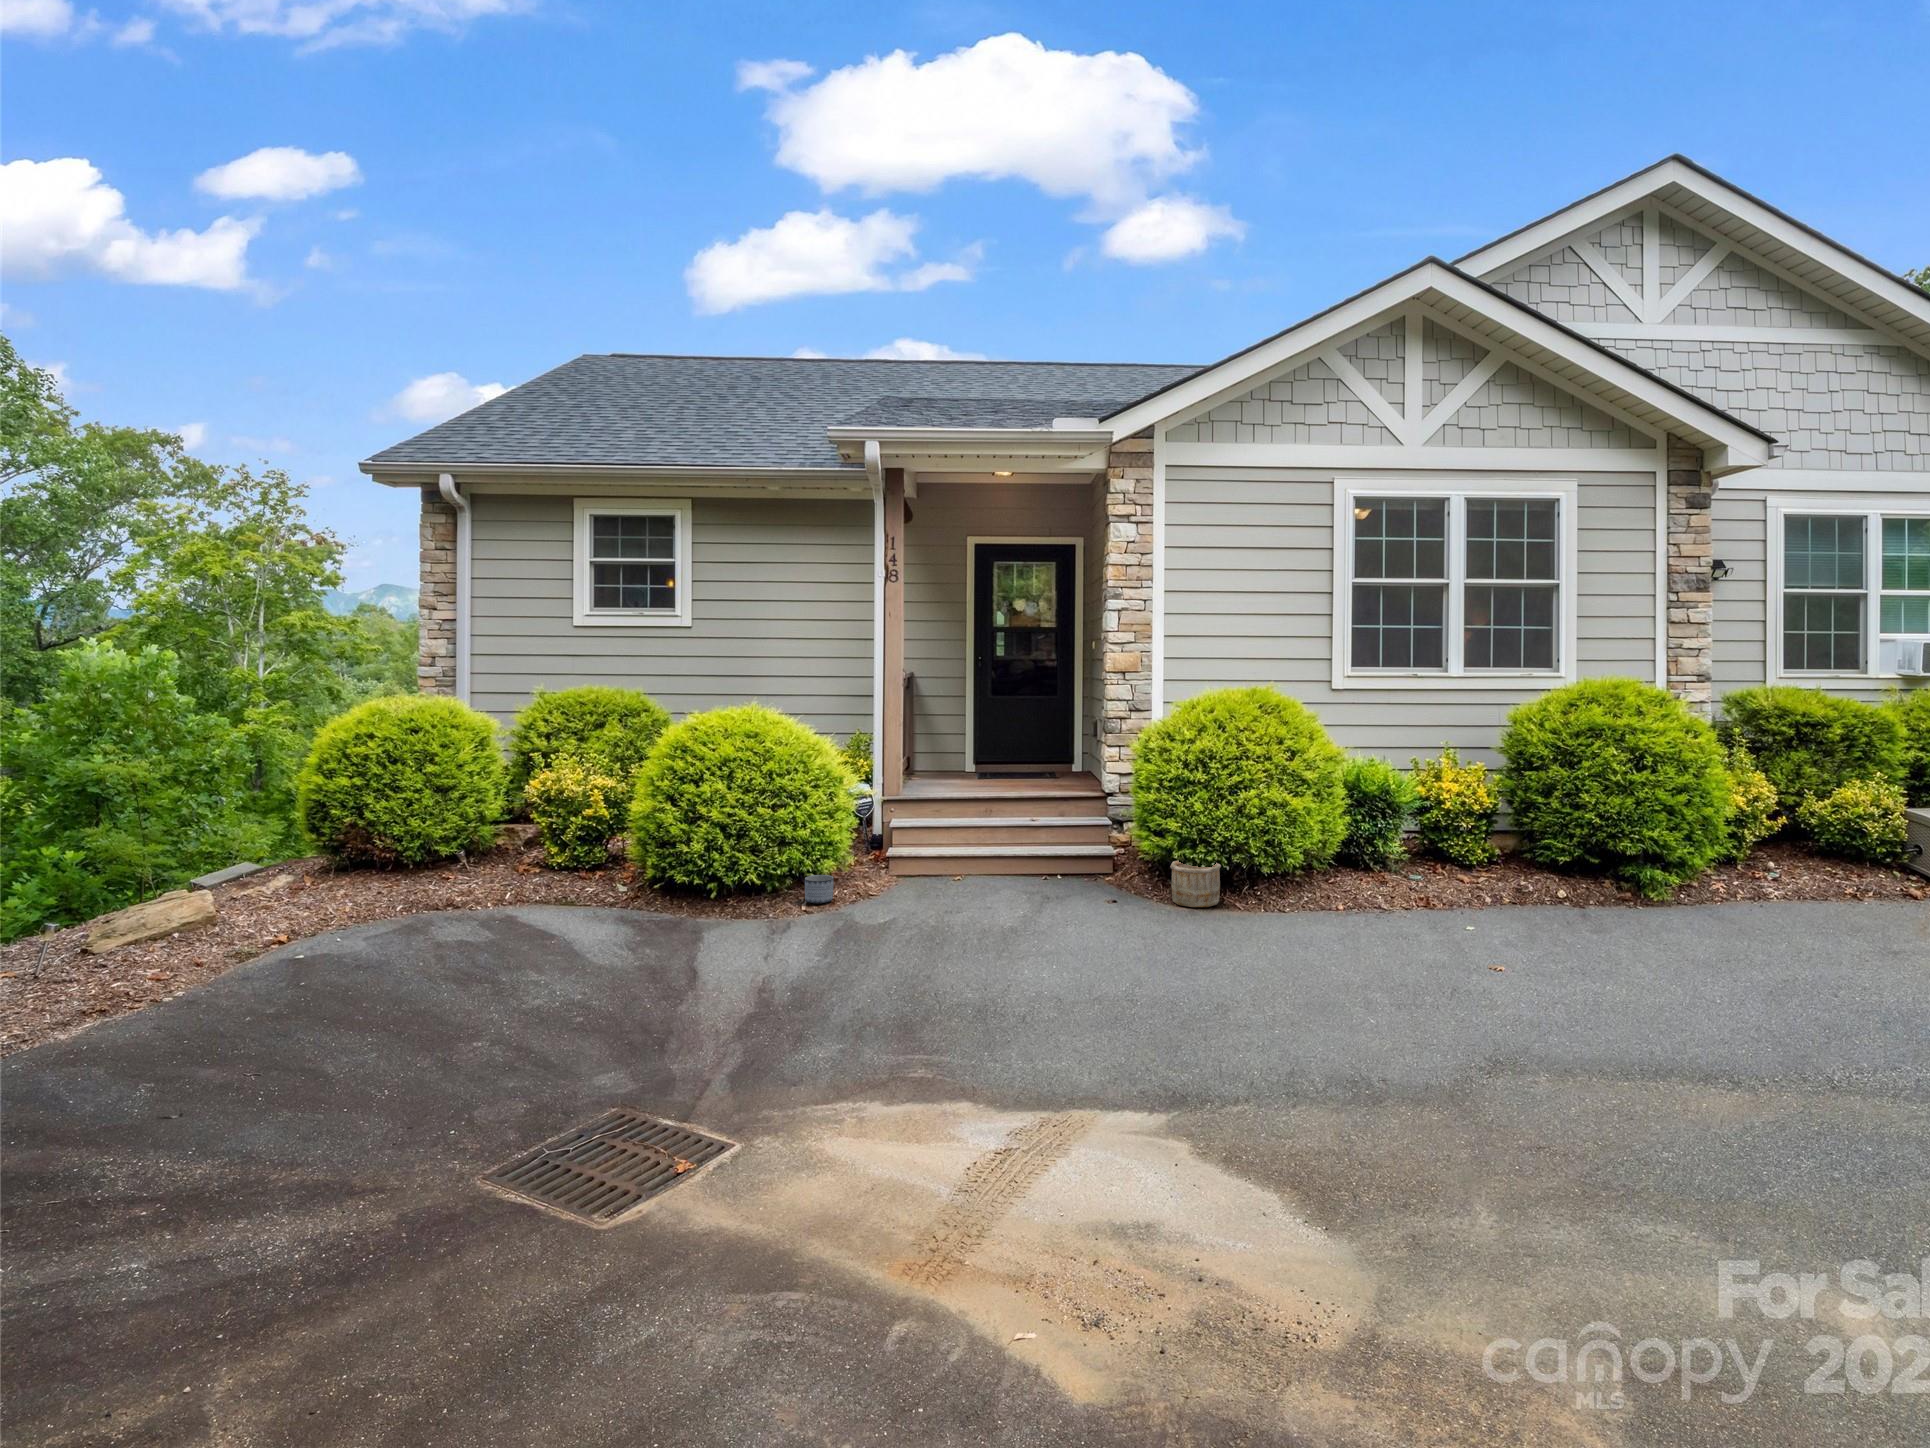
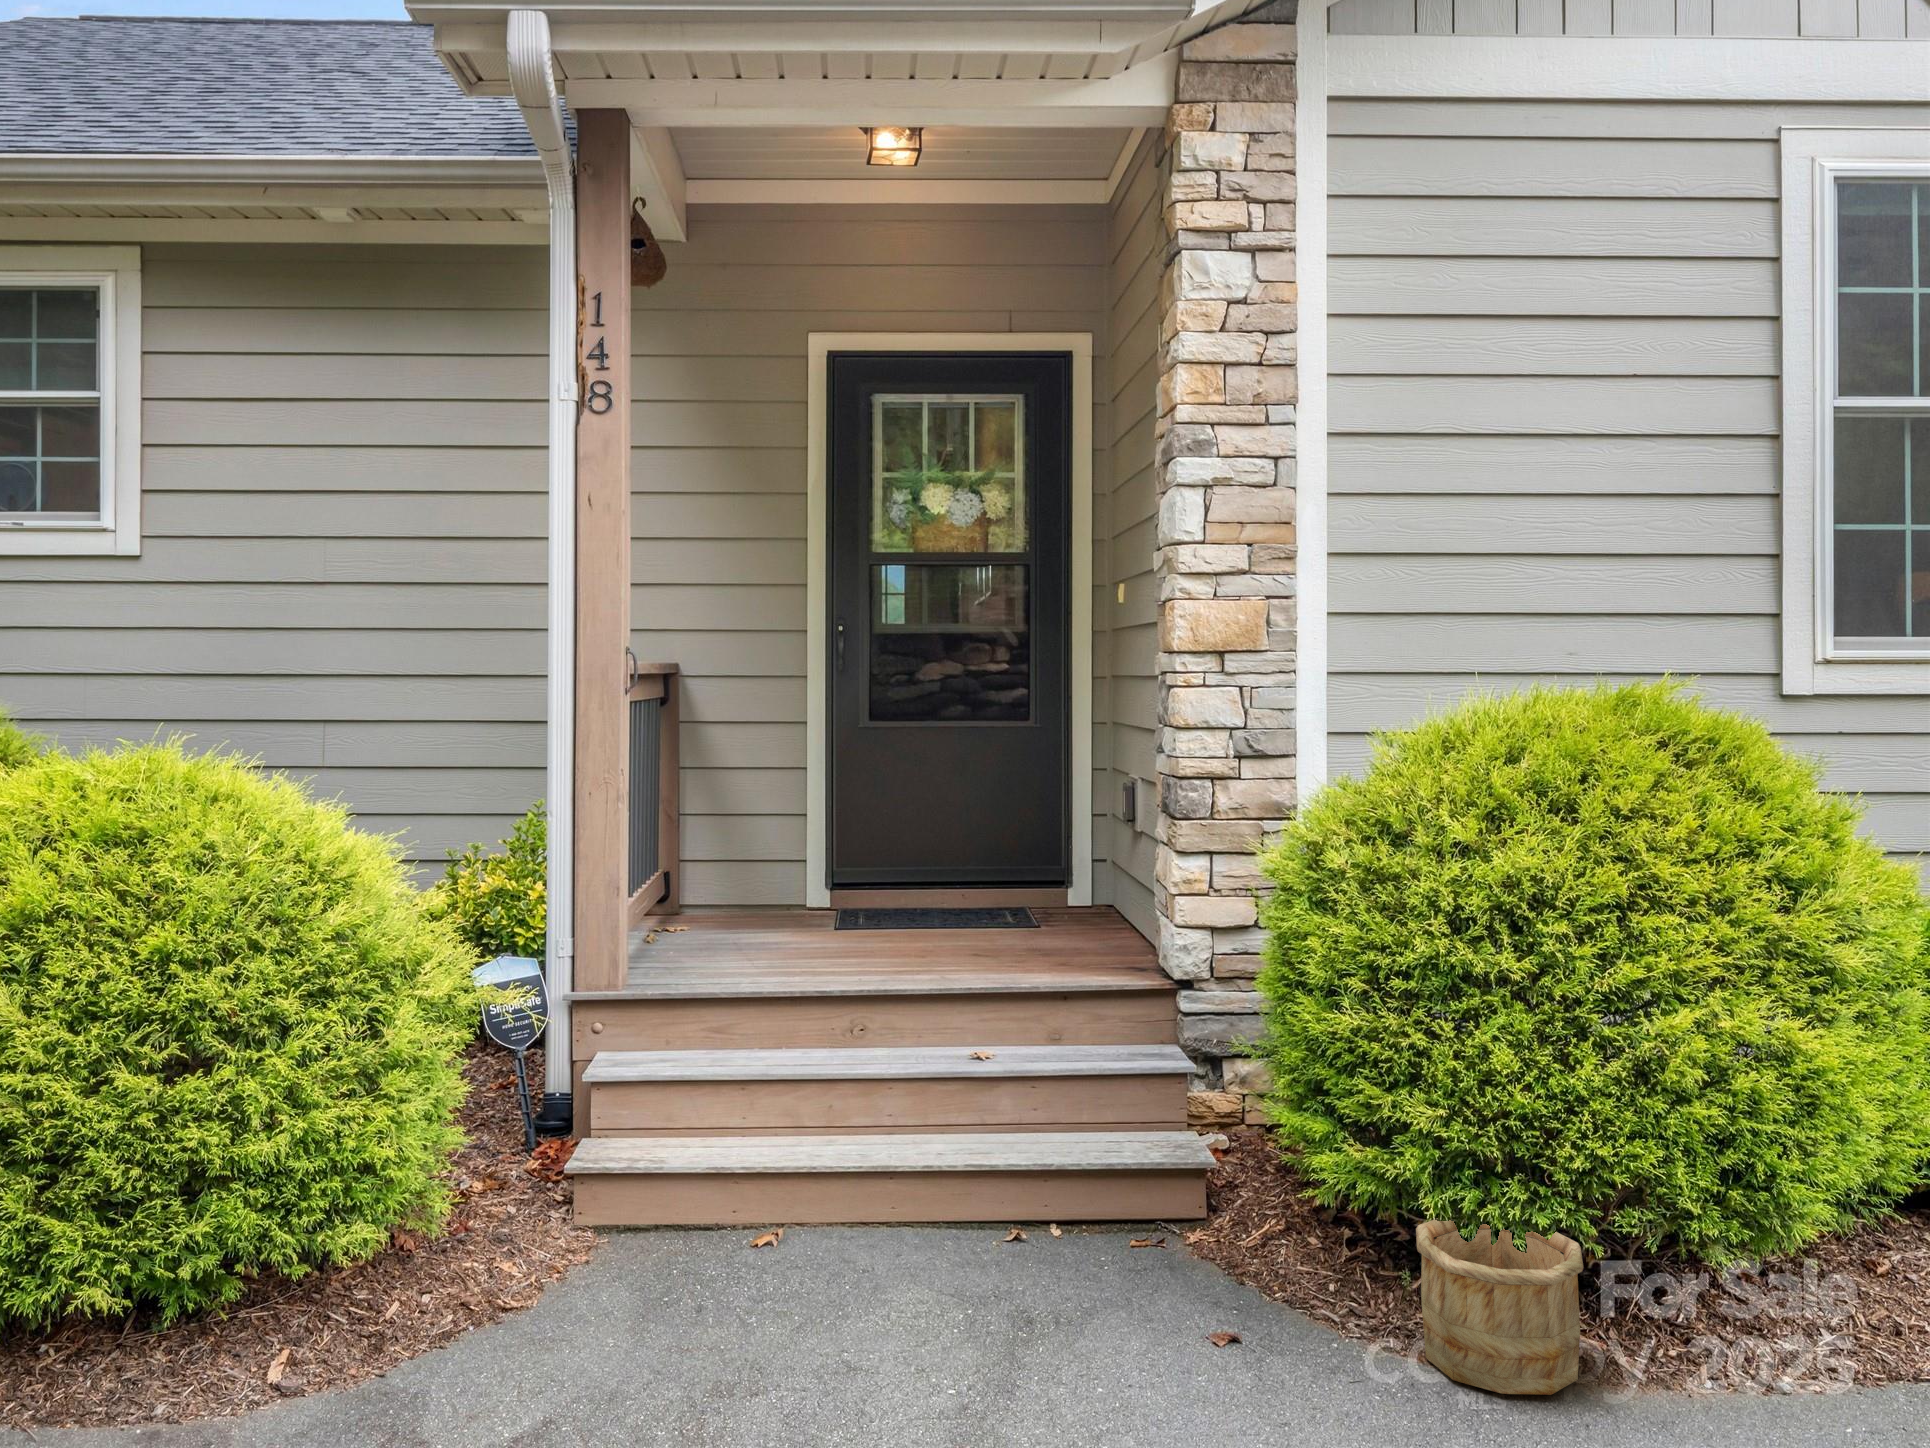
planter: present [805,875,834,904] -> none [266,1269,362,1376]

